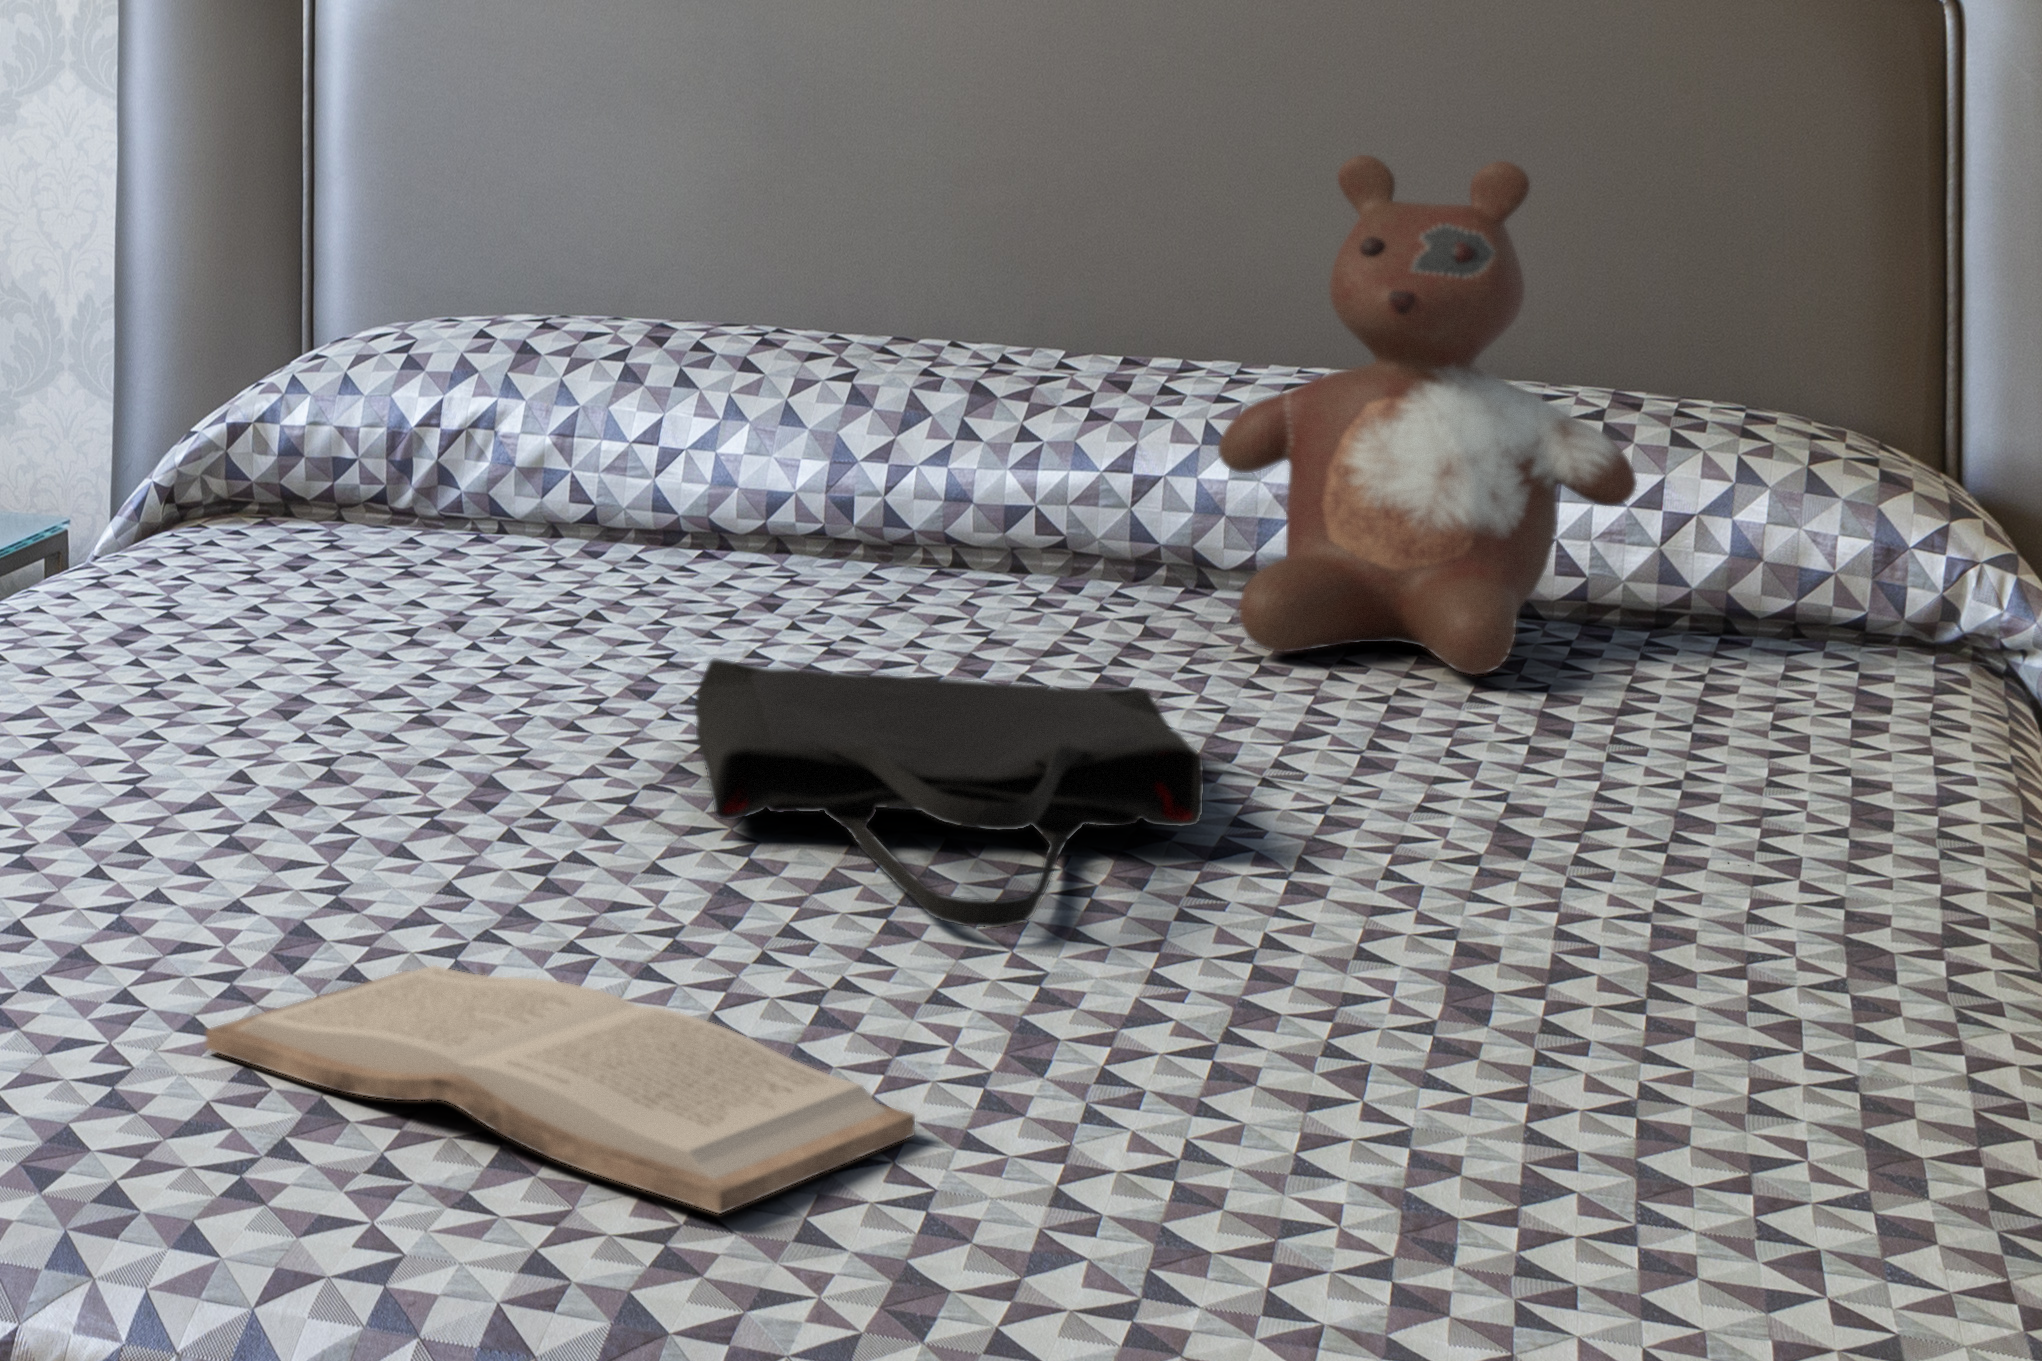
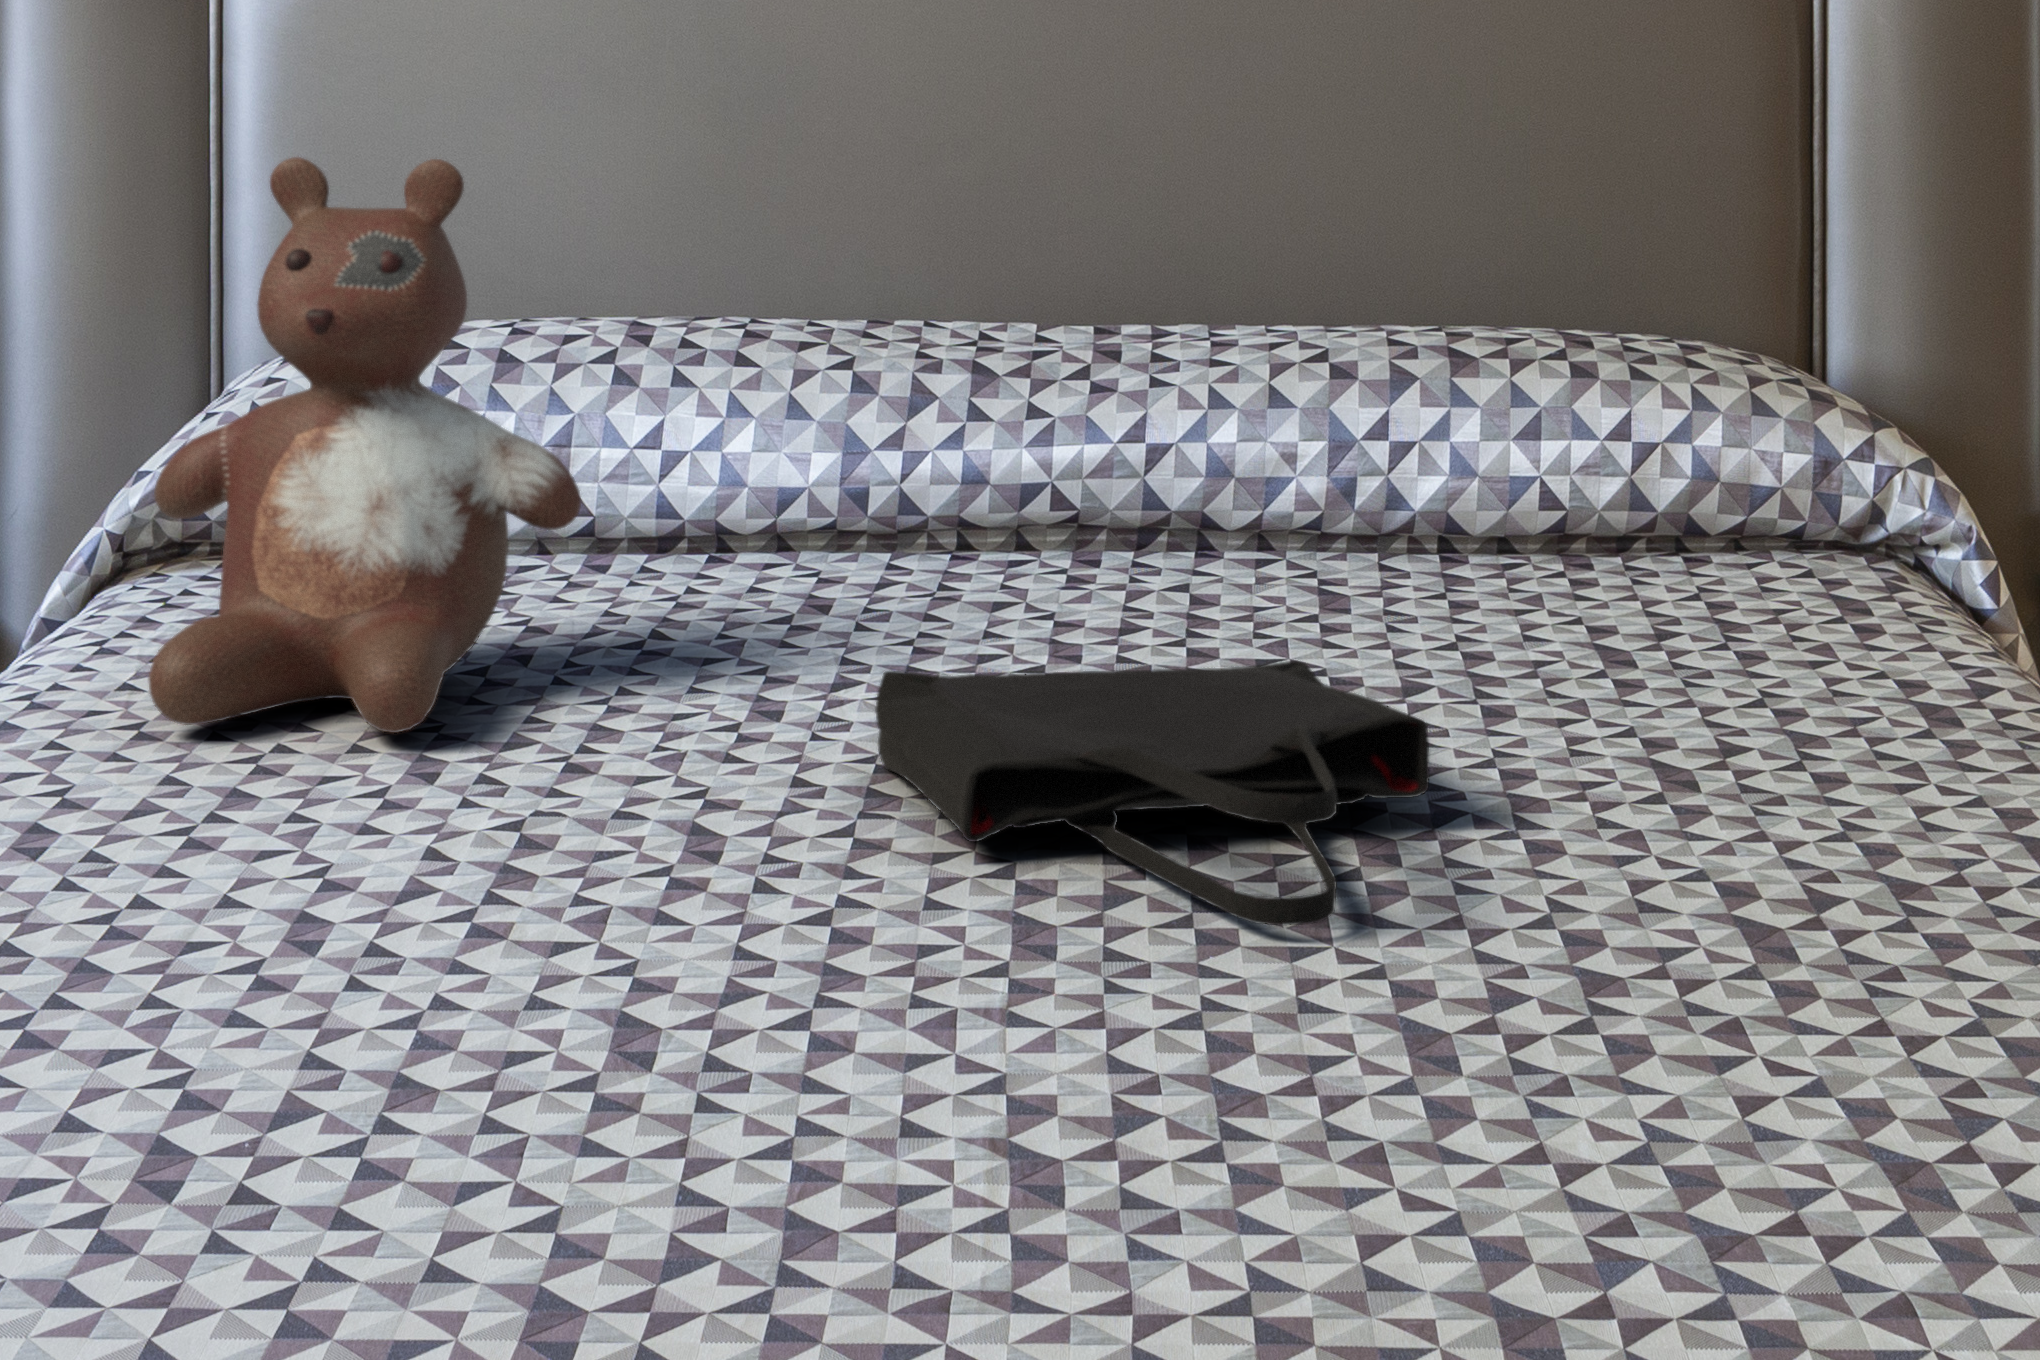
stuffed bear: present [1218,155,1637,674] -> present [148,157,581,733]
book: present [205,966,915,1213] -> none [618,1040,1393,1271]

